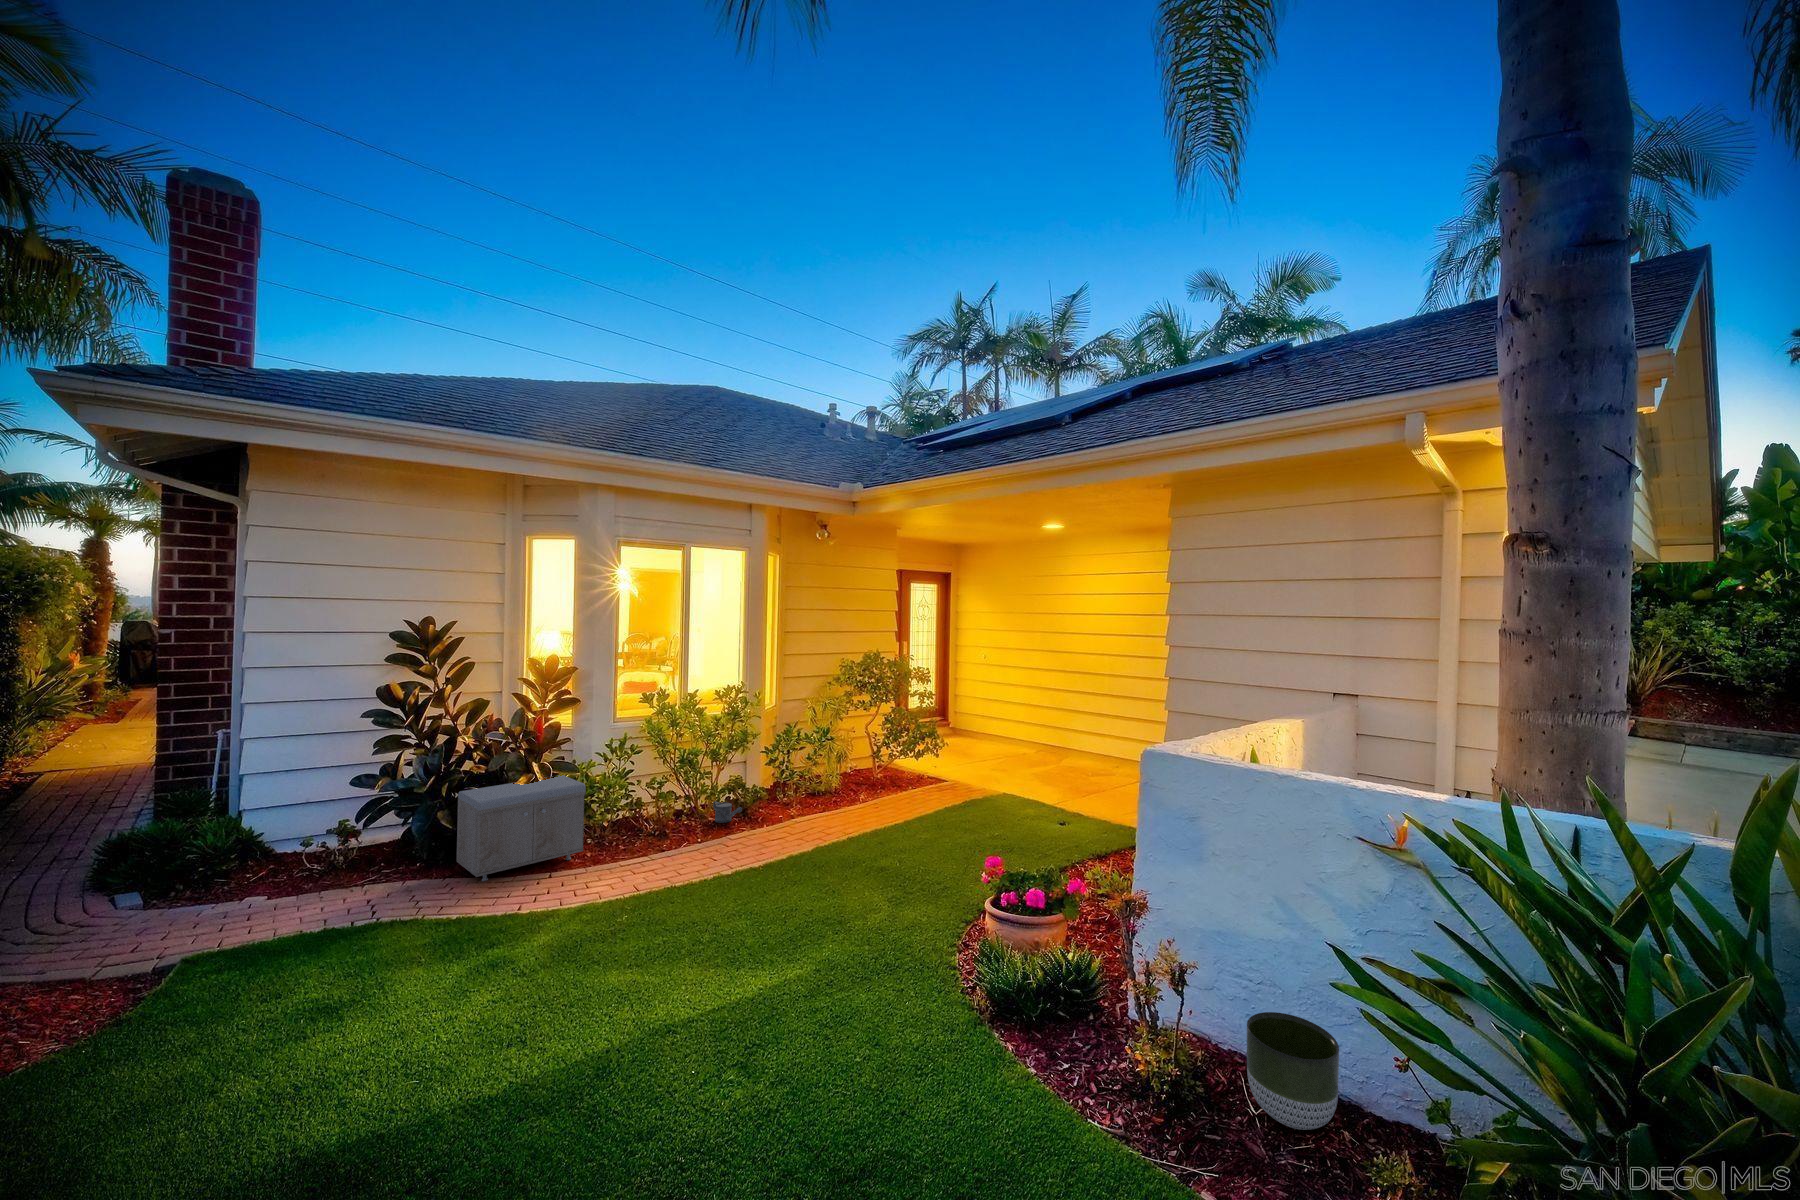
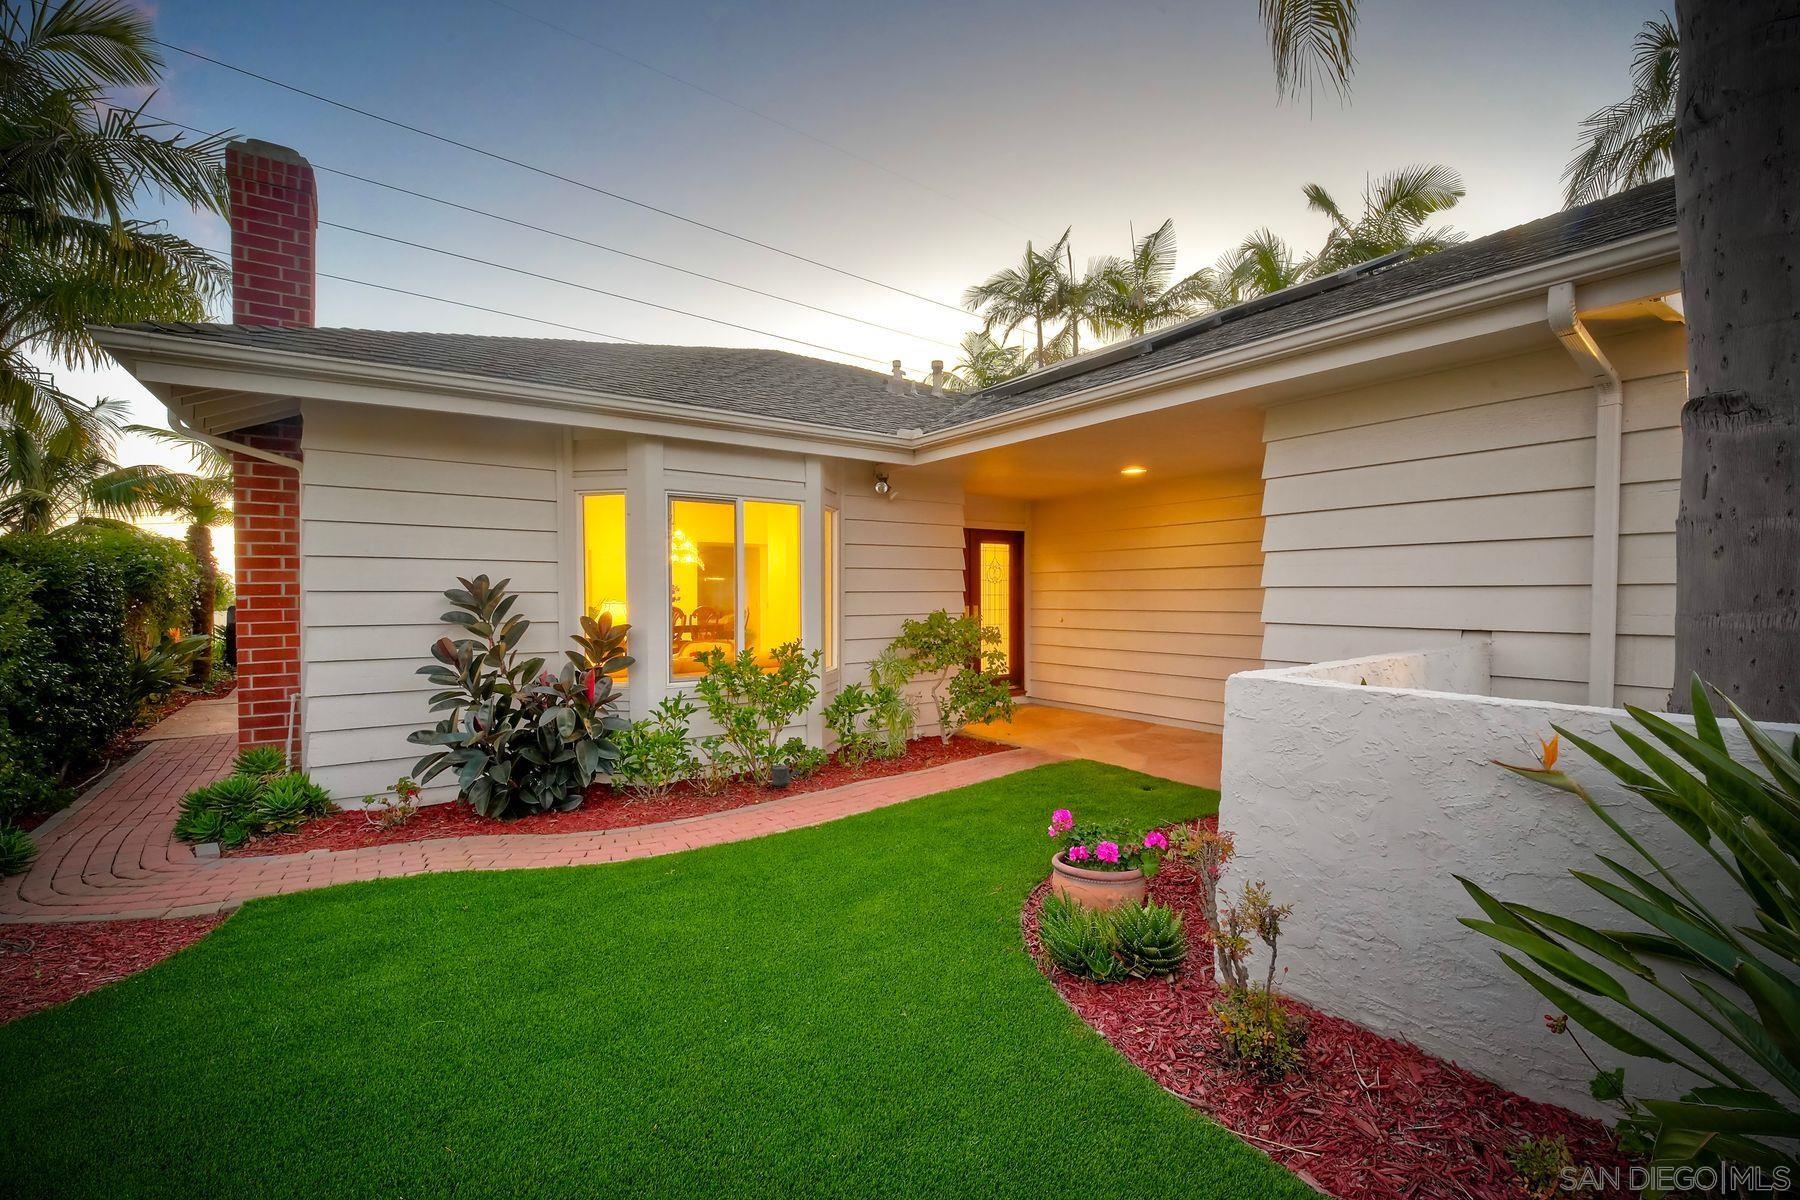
storage bench: present [457,775,586,881] -> none [511,733,636,836]
planter: present [1247,1012,1339,1130] -> none [1355,970,1474,1107]

